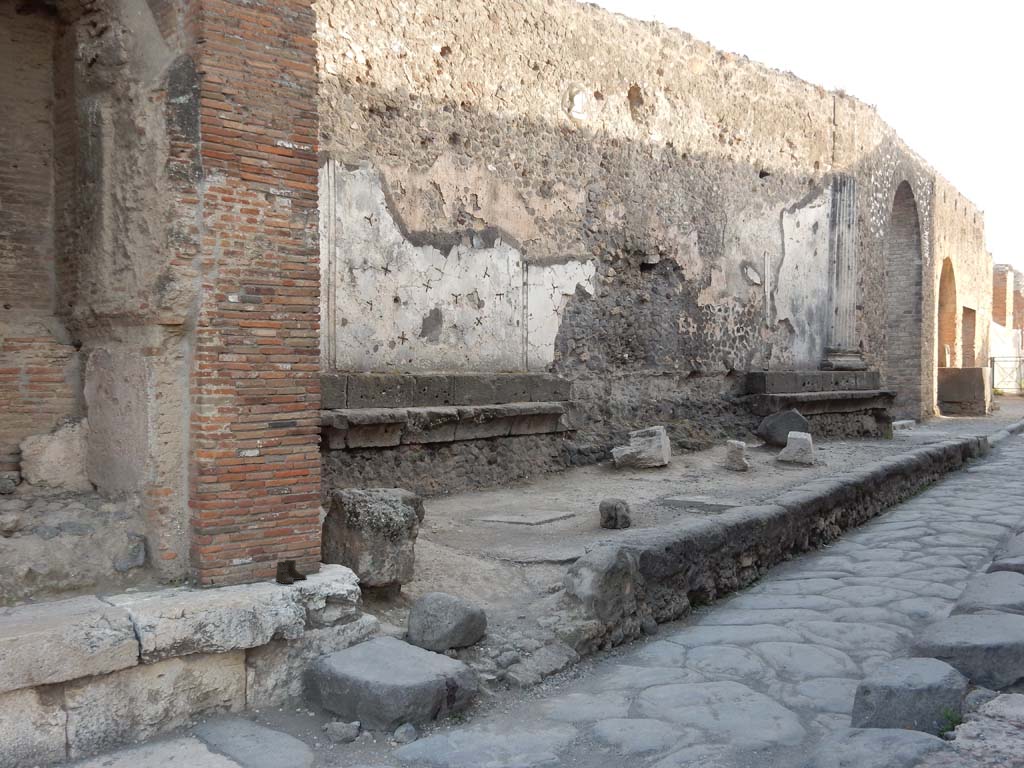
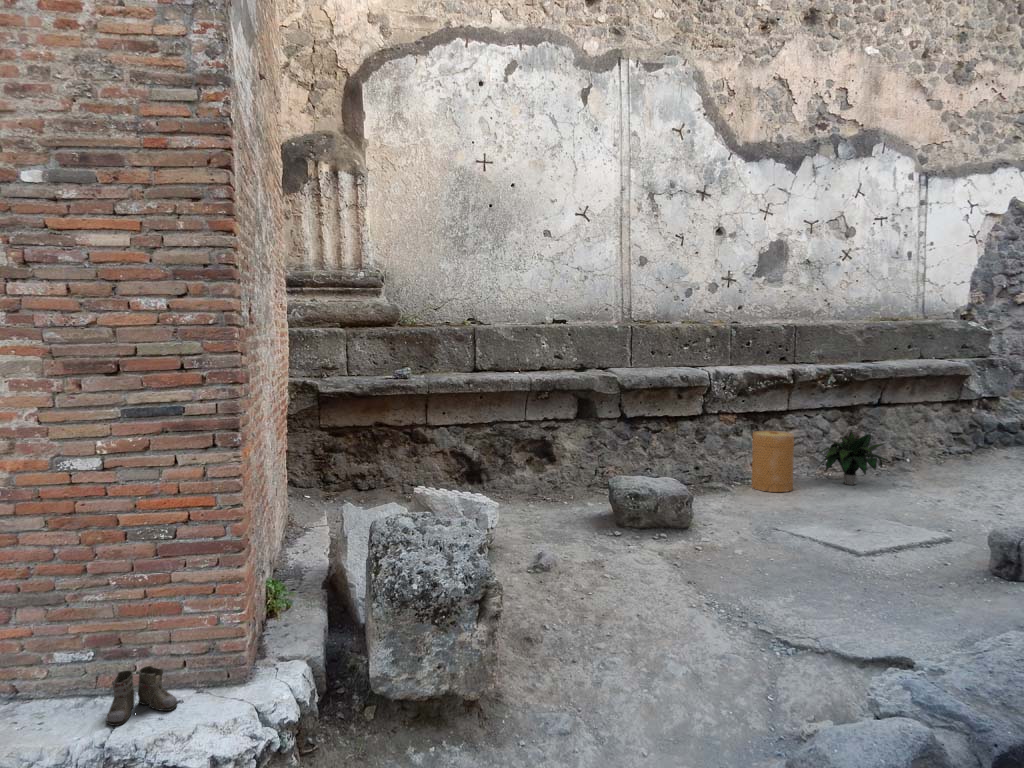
potted plant: none [472,454,526,496] -> present [818,431,891,485]
basket: none [433,457,464,503] -> present [751,431,794,492]

